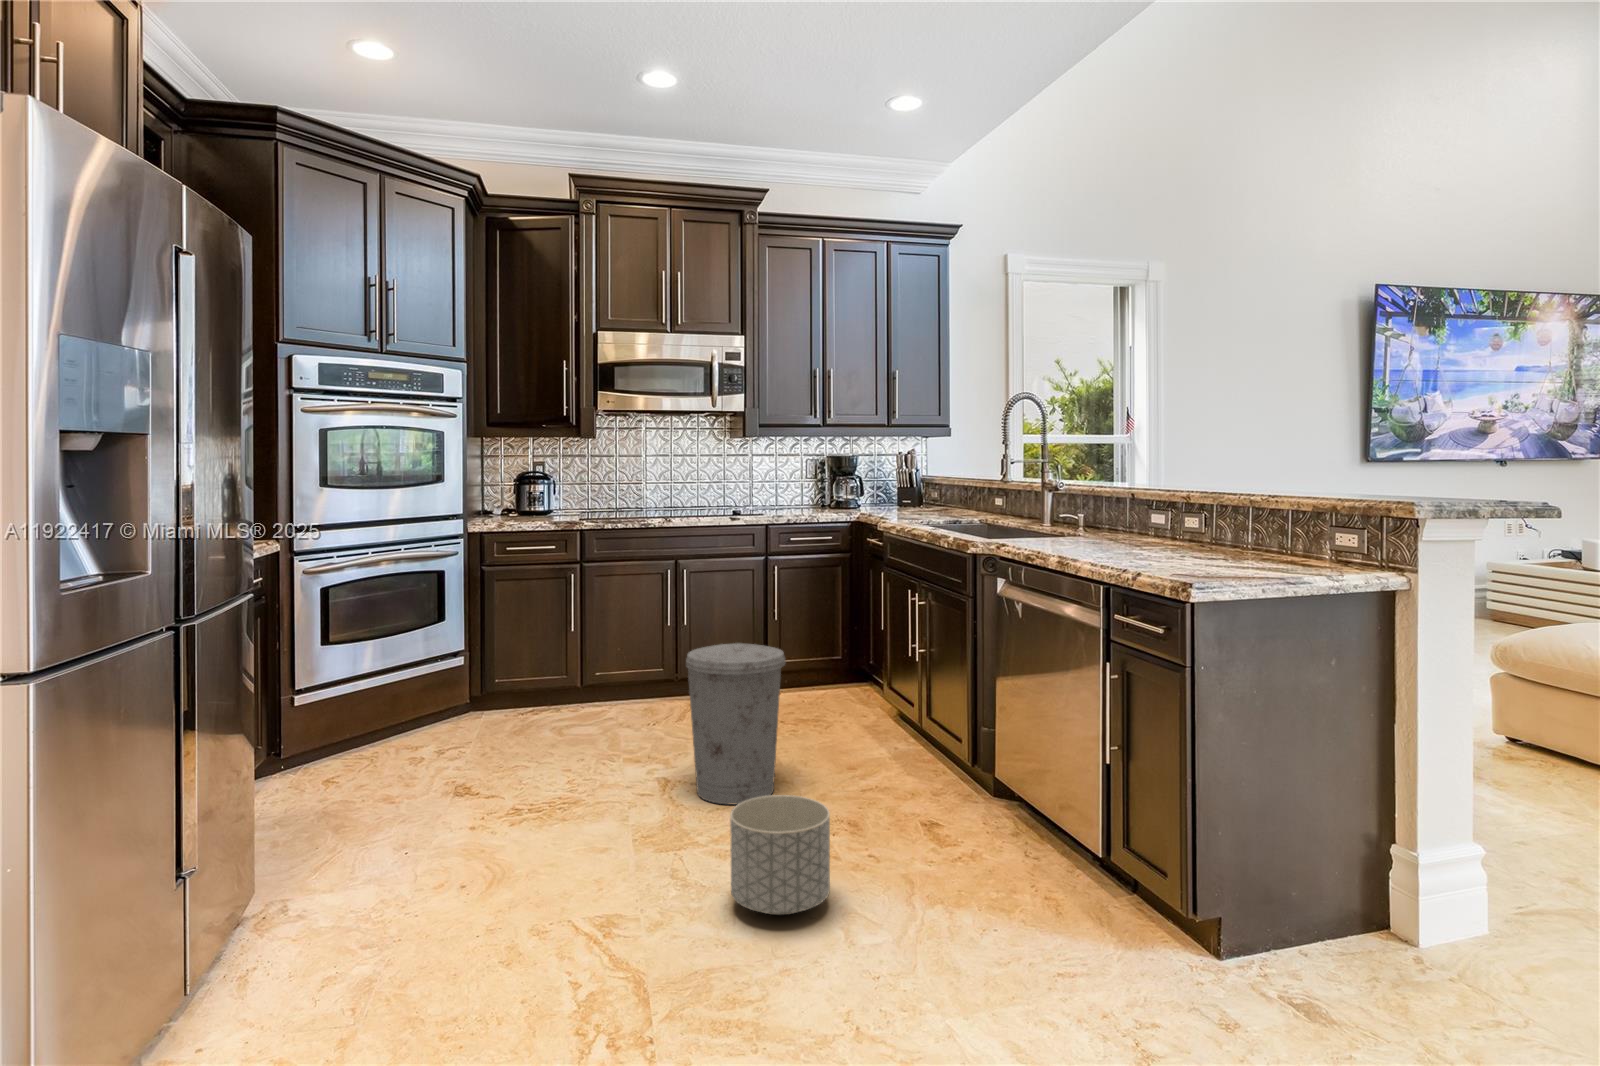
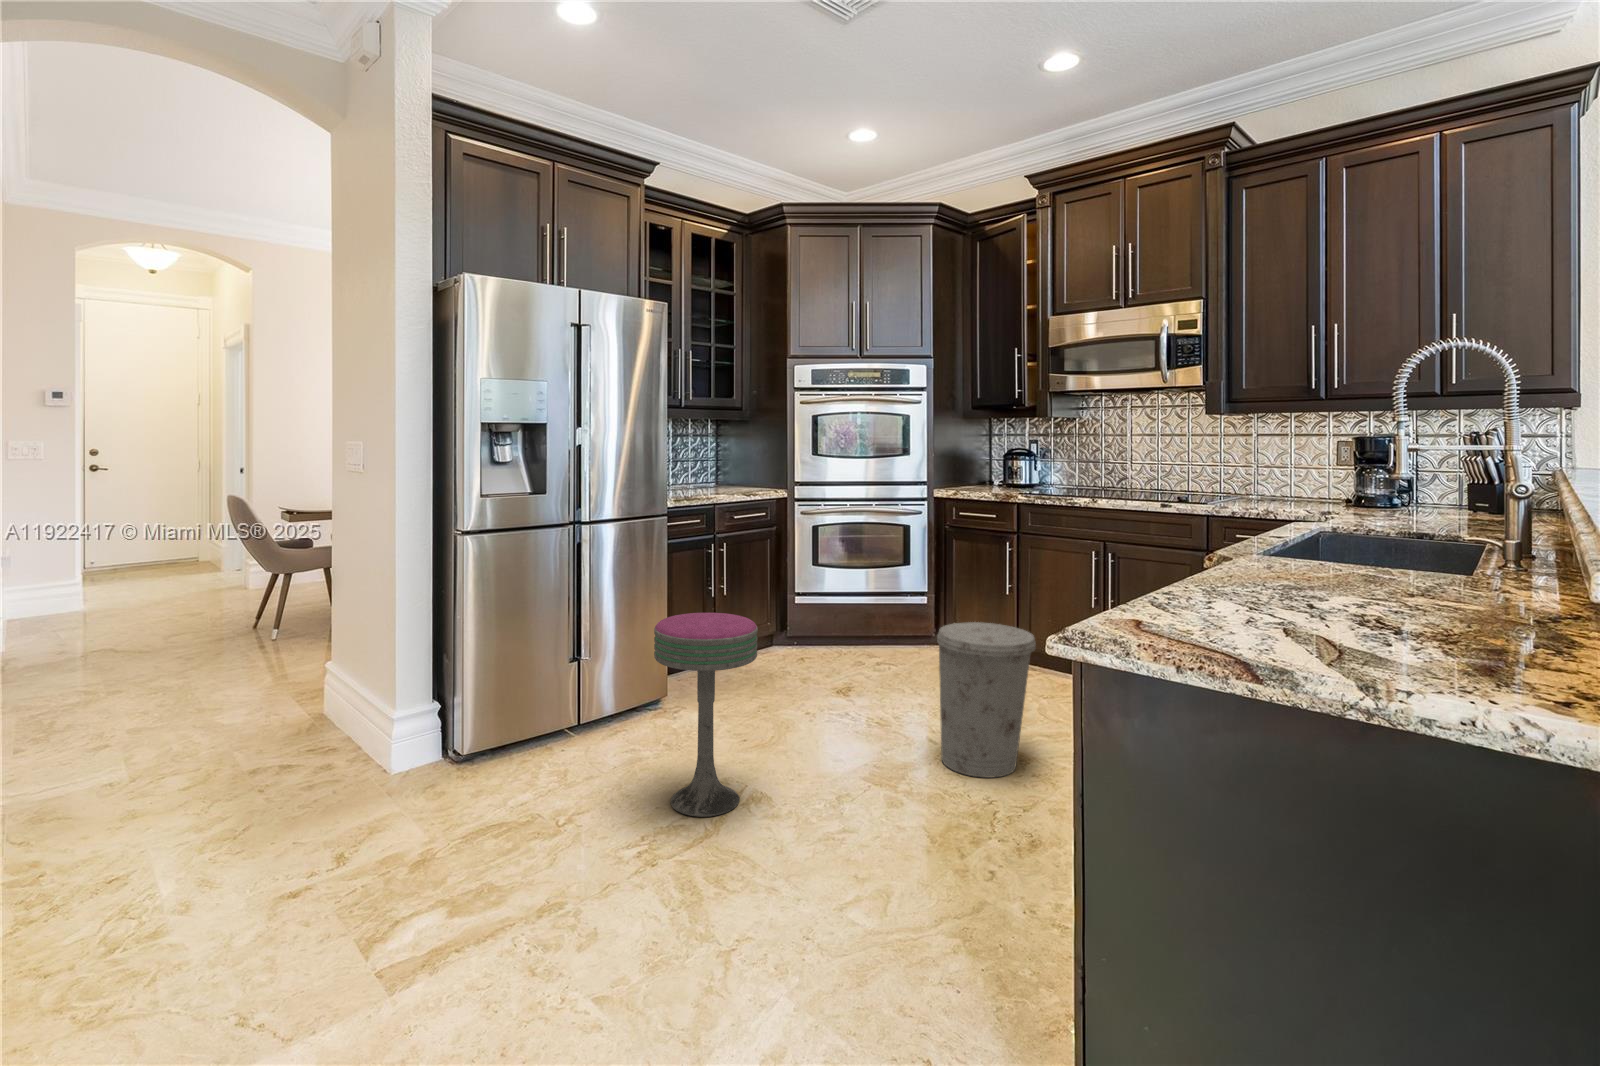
bar stool: none [512,681,657,969] -> present [654,613,758,817]
planter: present [730,795,830,915] -> none [786,749,876,855]

